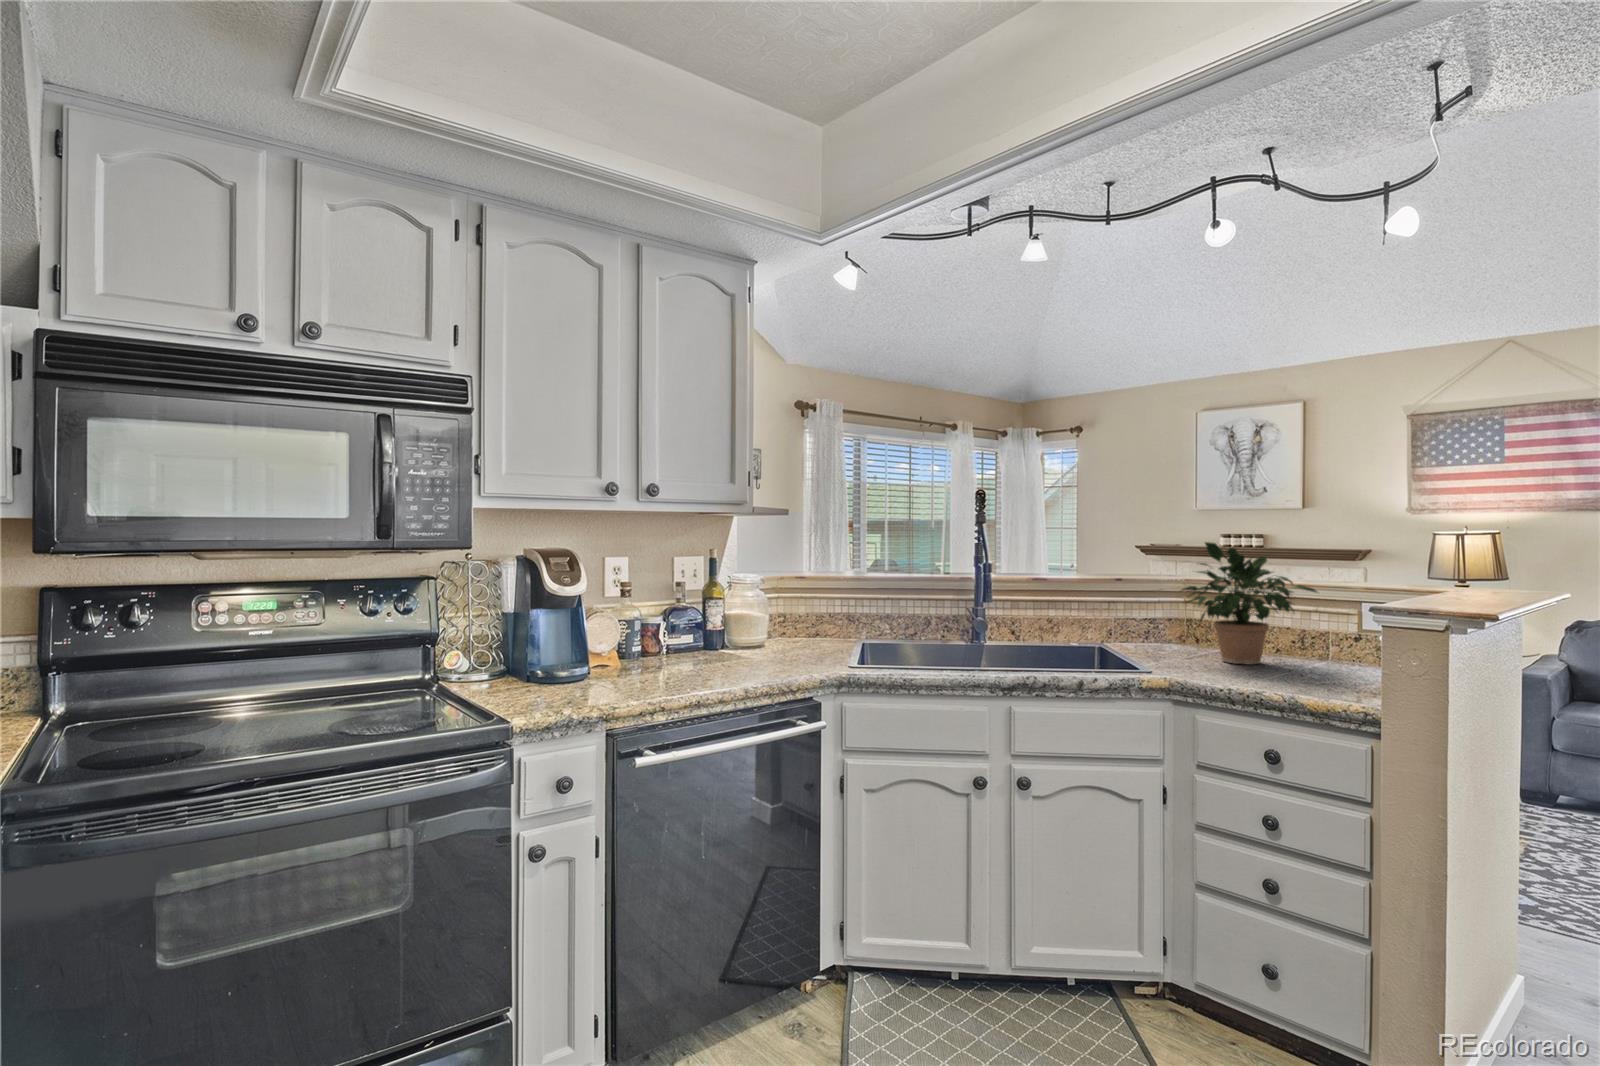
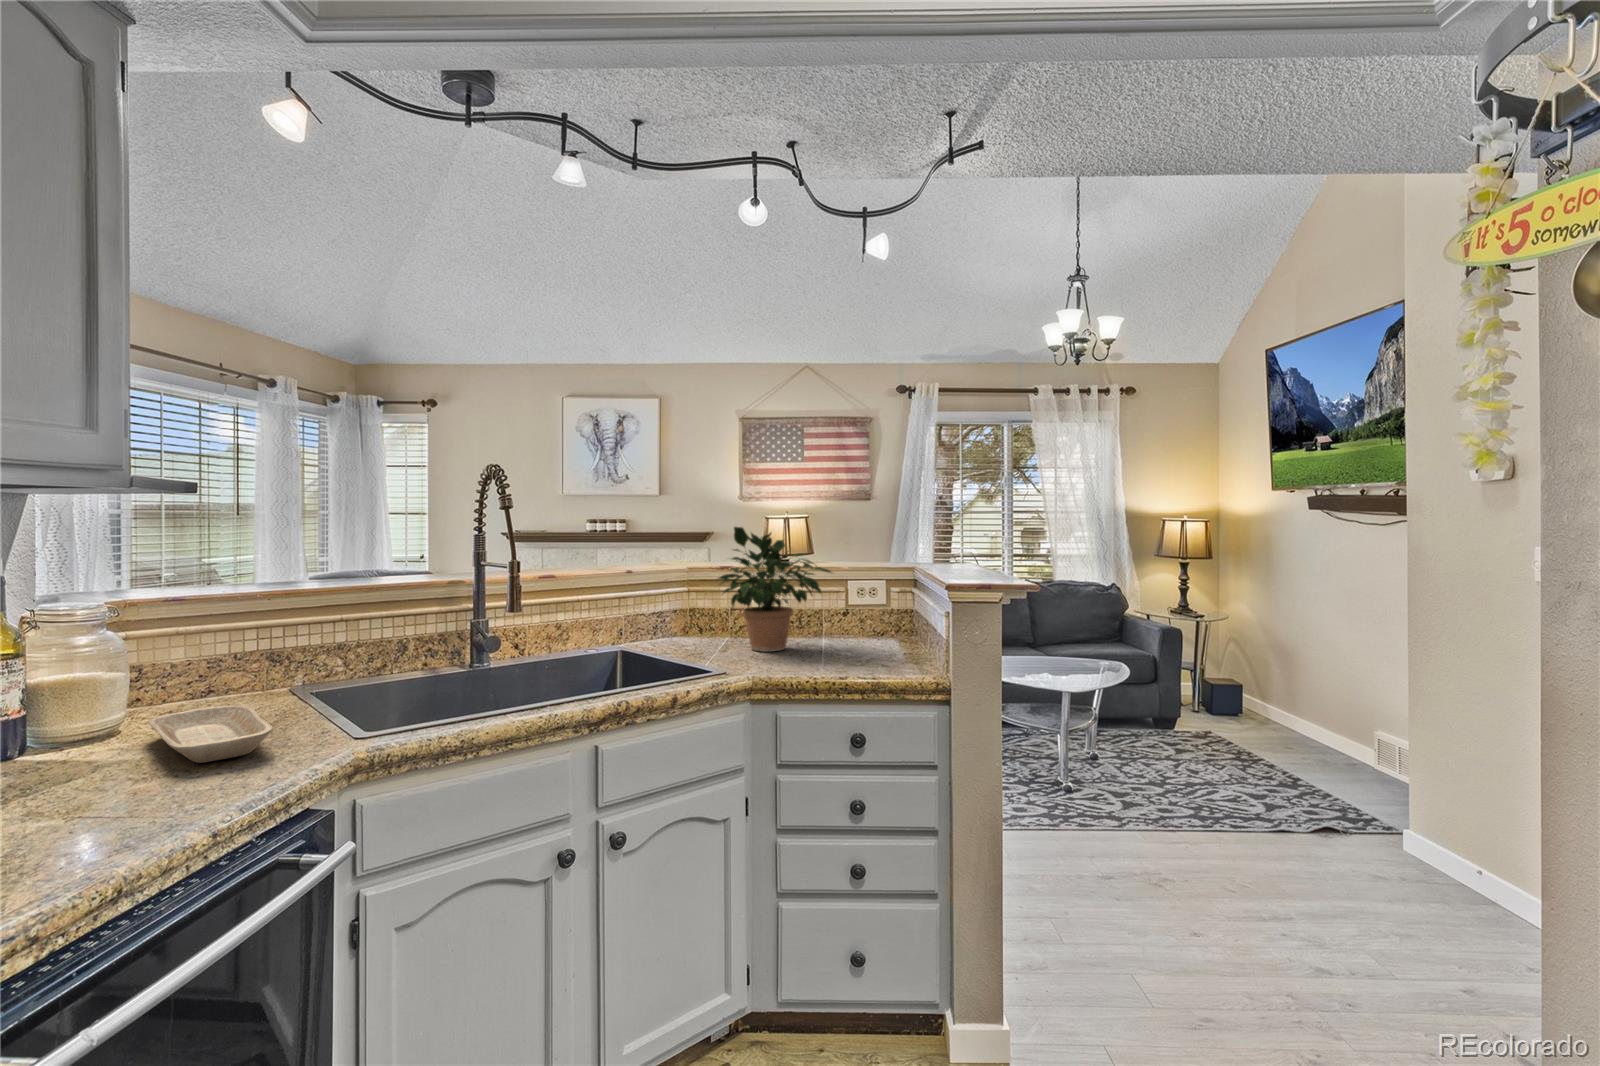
tray: none [759,641,814,667] -> present [148,705,273,763]

